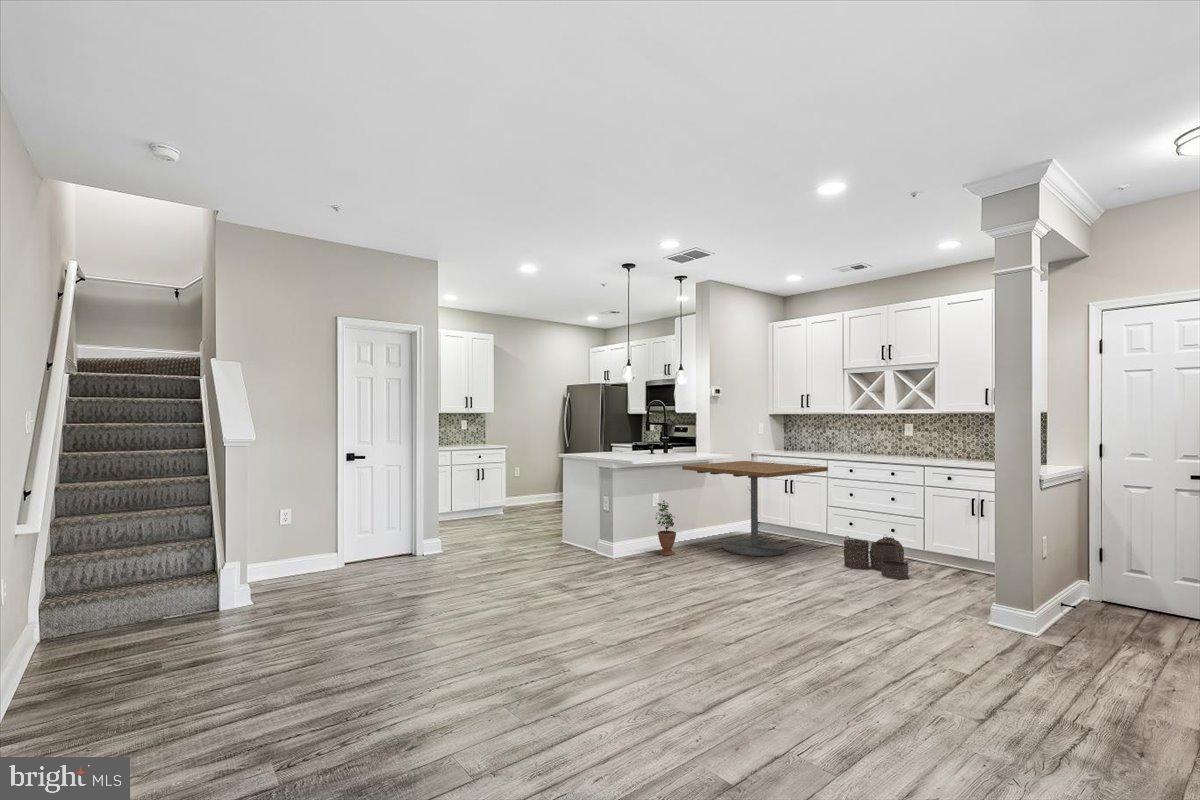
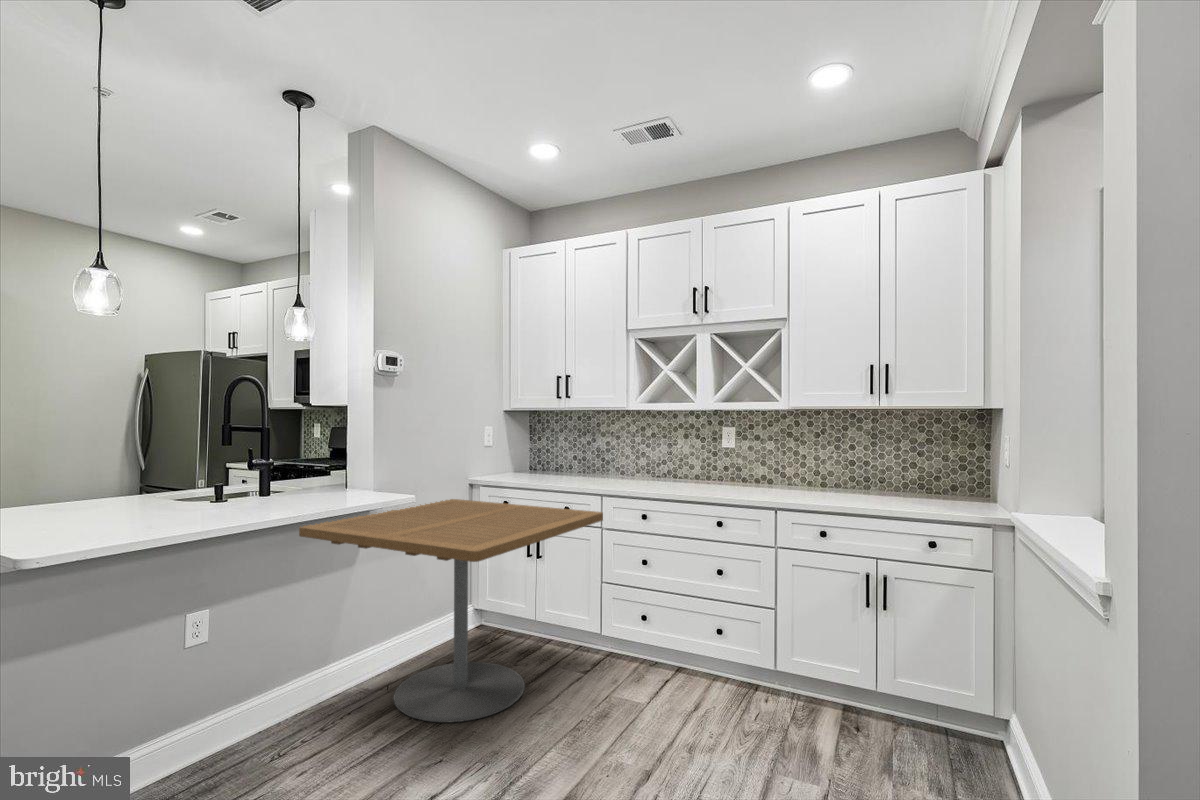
potted plant: present [656,501,676,555] -> none [205,618,267,762]
woven basket: present [844,536,908,579] -> none [637,642,765,768]

